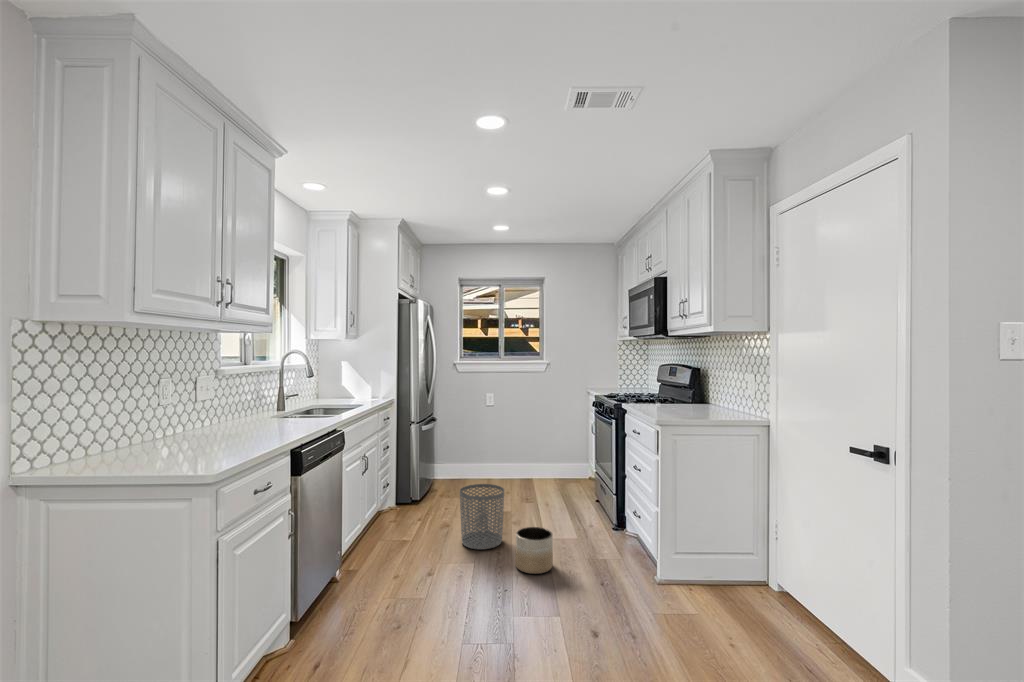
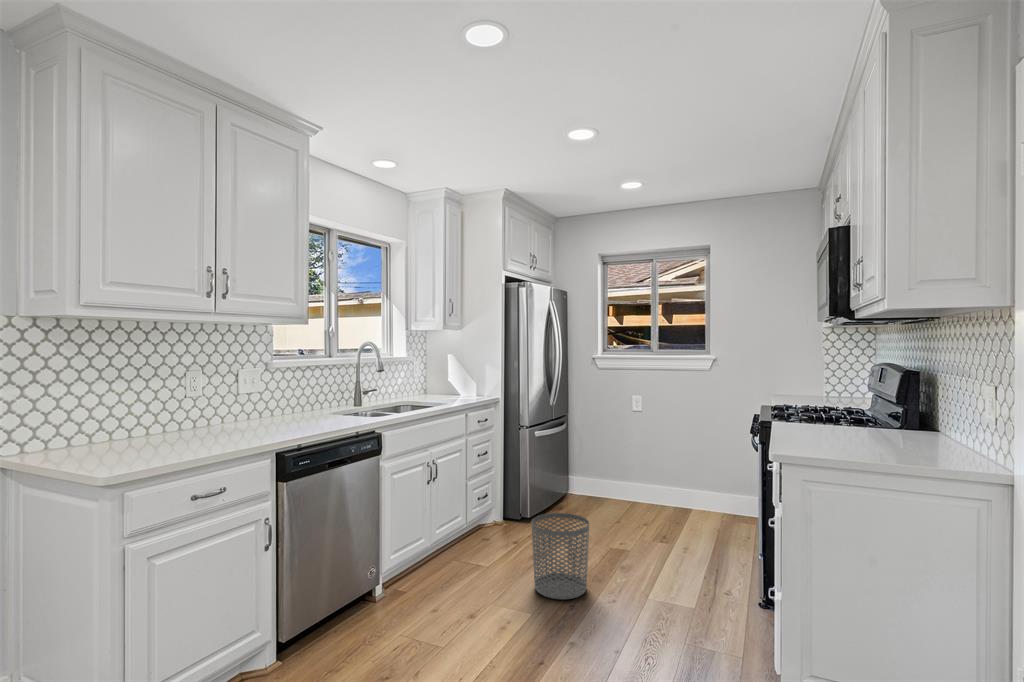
planter: present [516,527,553,574] -> none [575,582,626,650]

